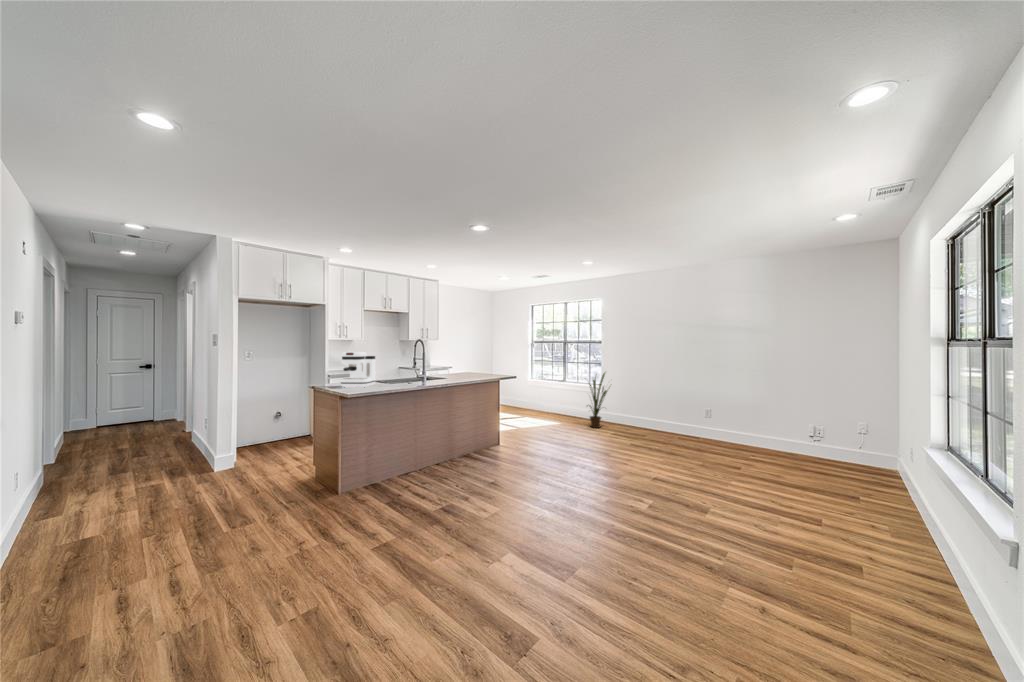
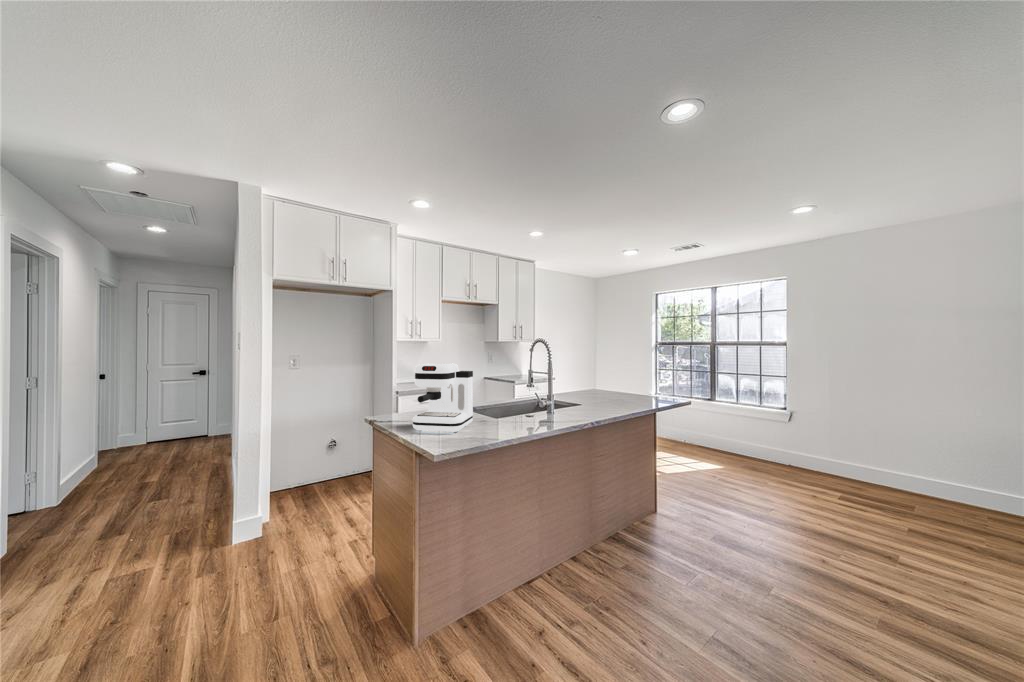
house plant: present [589,373,607,428] -> none [753,387,808,474]

